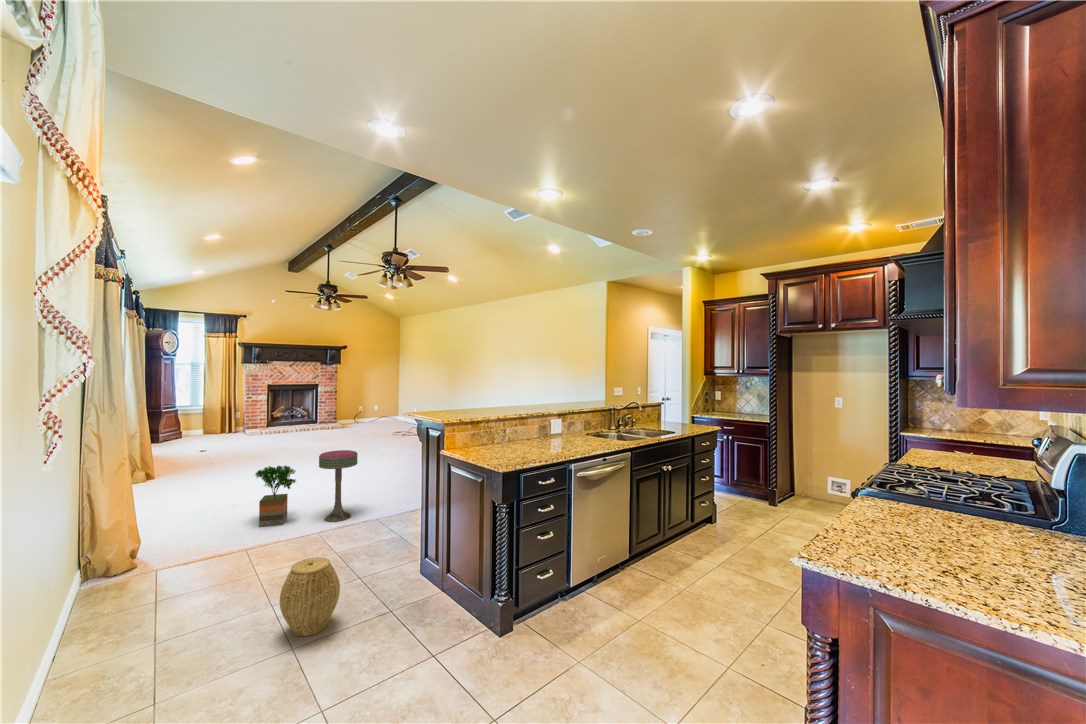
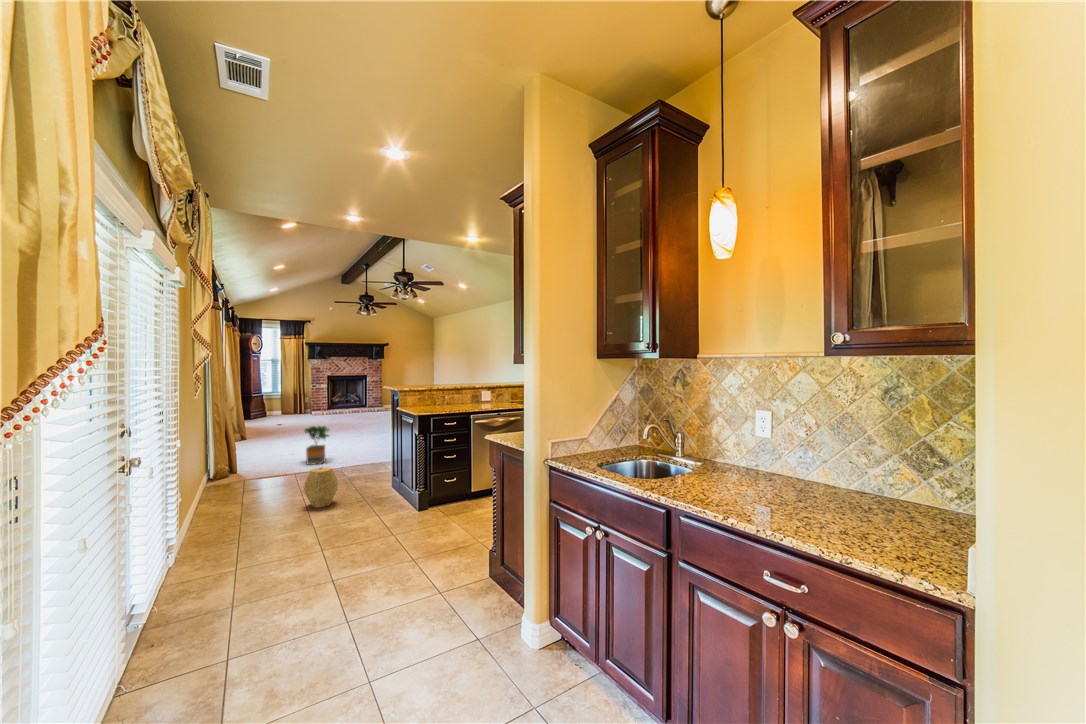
bar stool: present [319,450,358,522] -> none [344,416,370,463]

